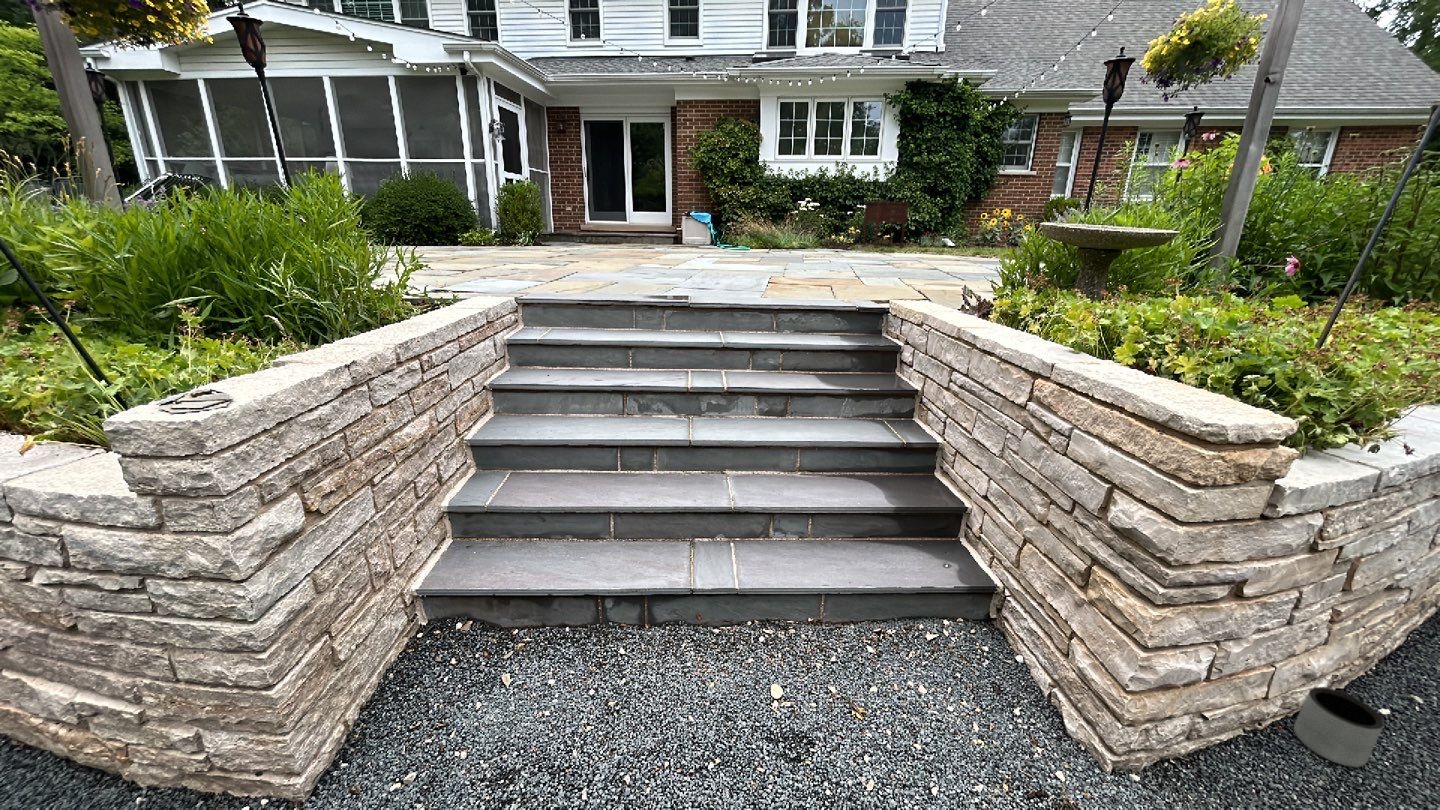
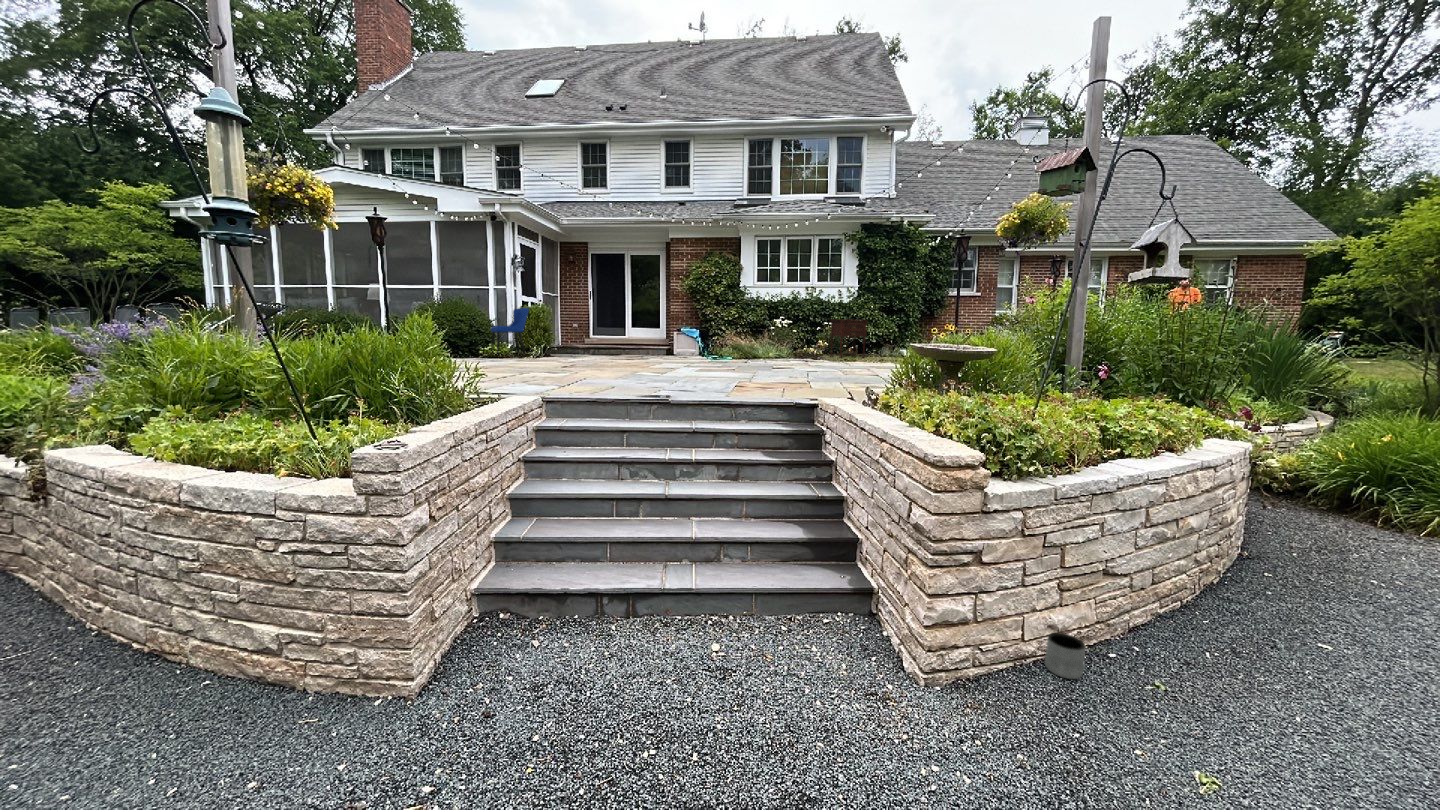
dining chair: none [469,186,512,244] -> present [491,308,529,354]

